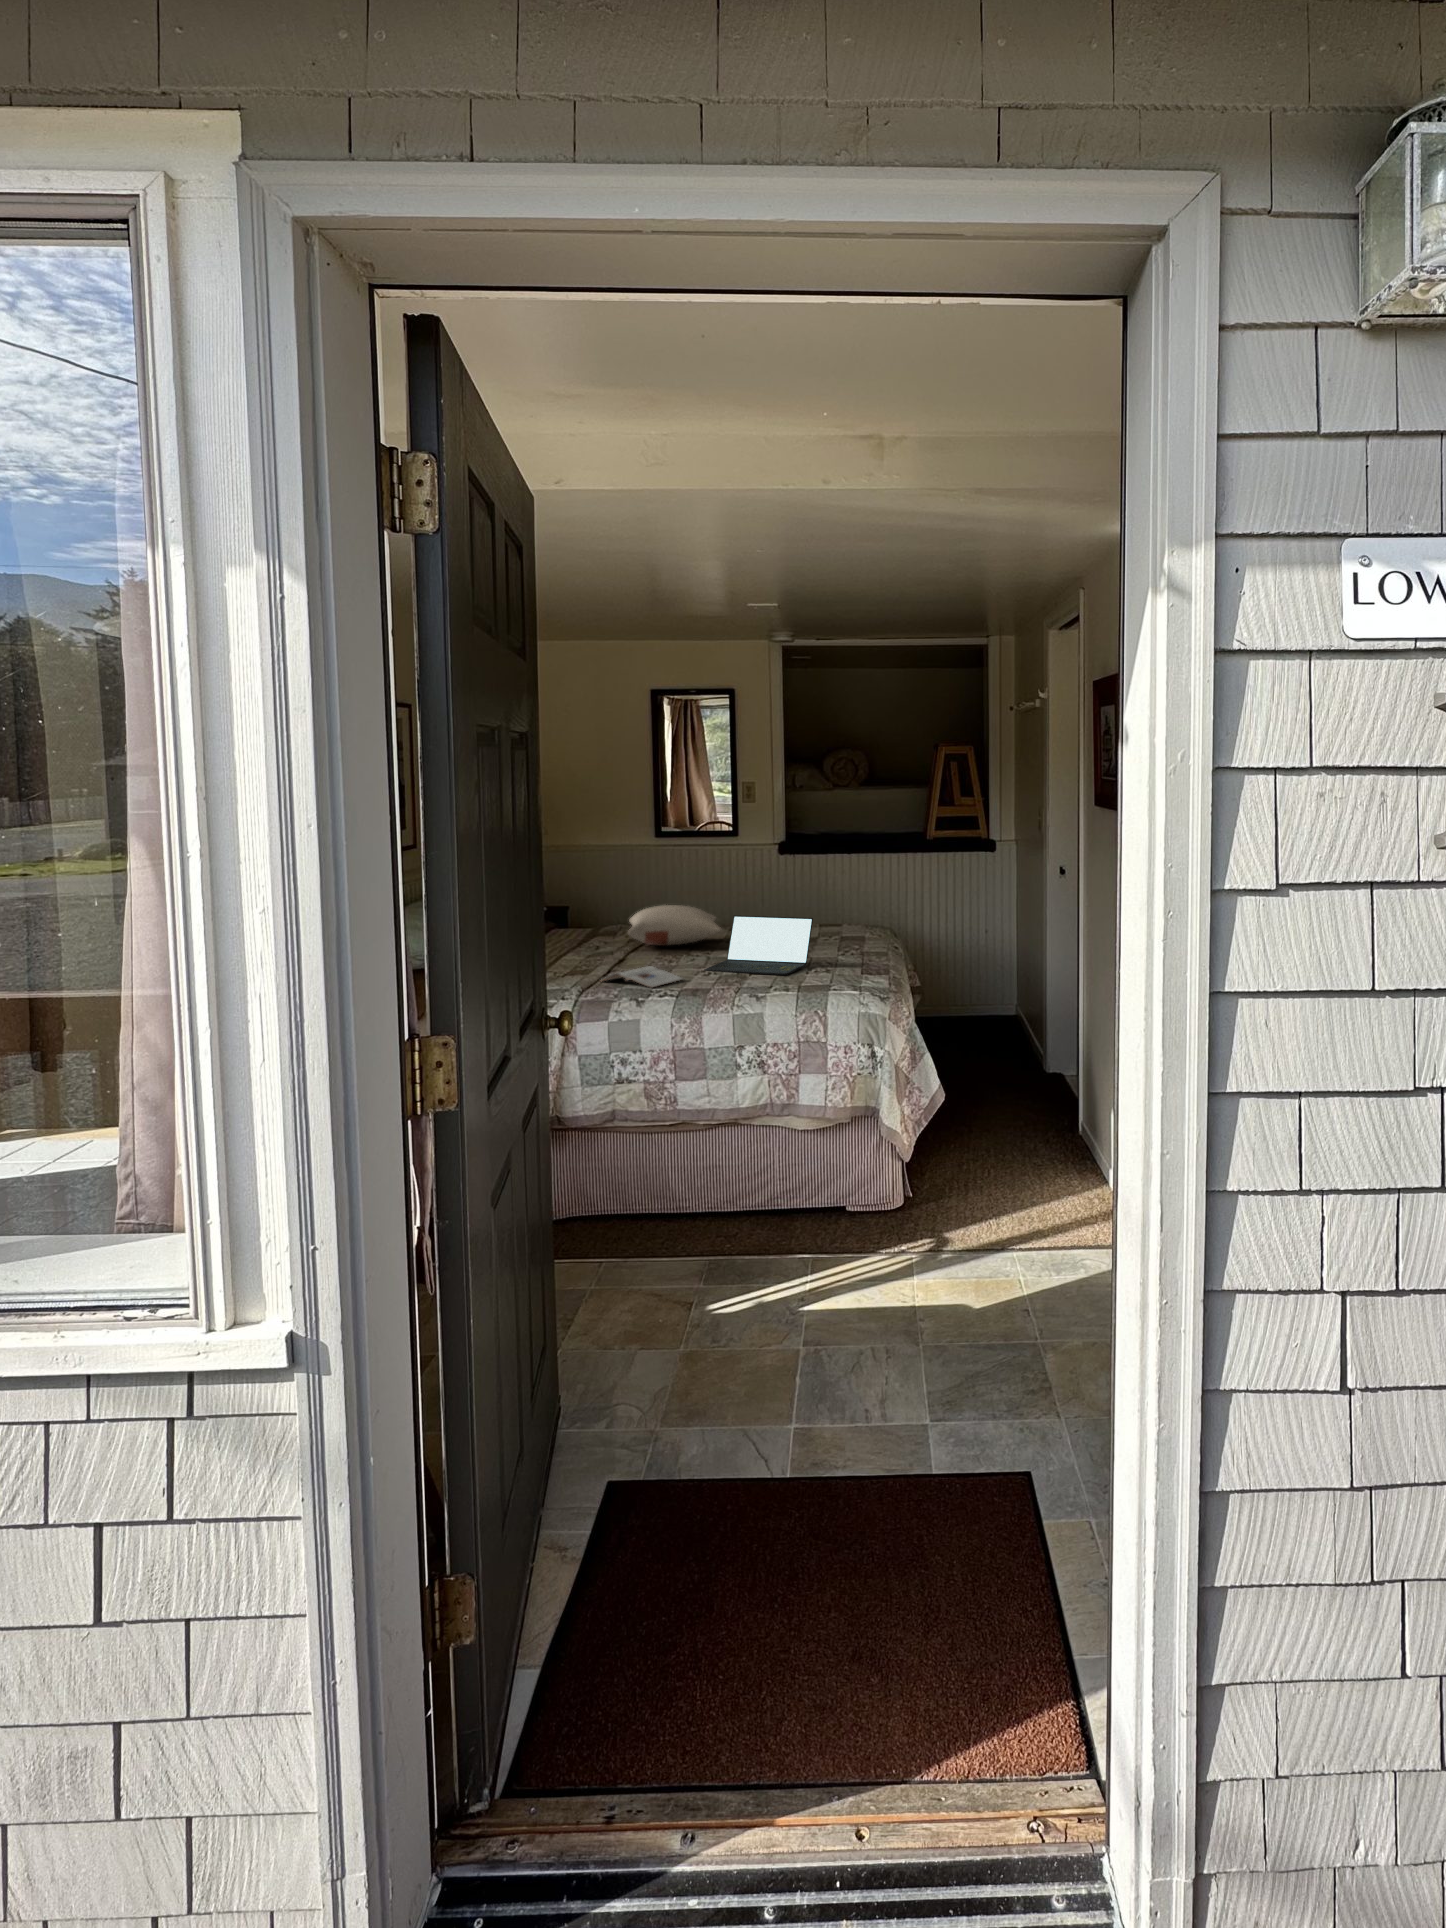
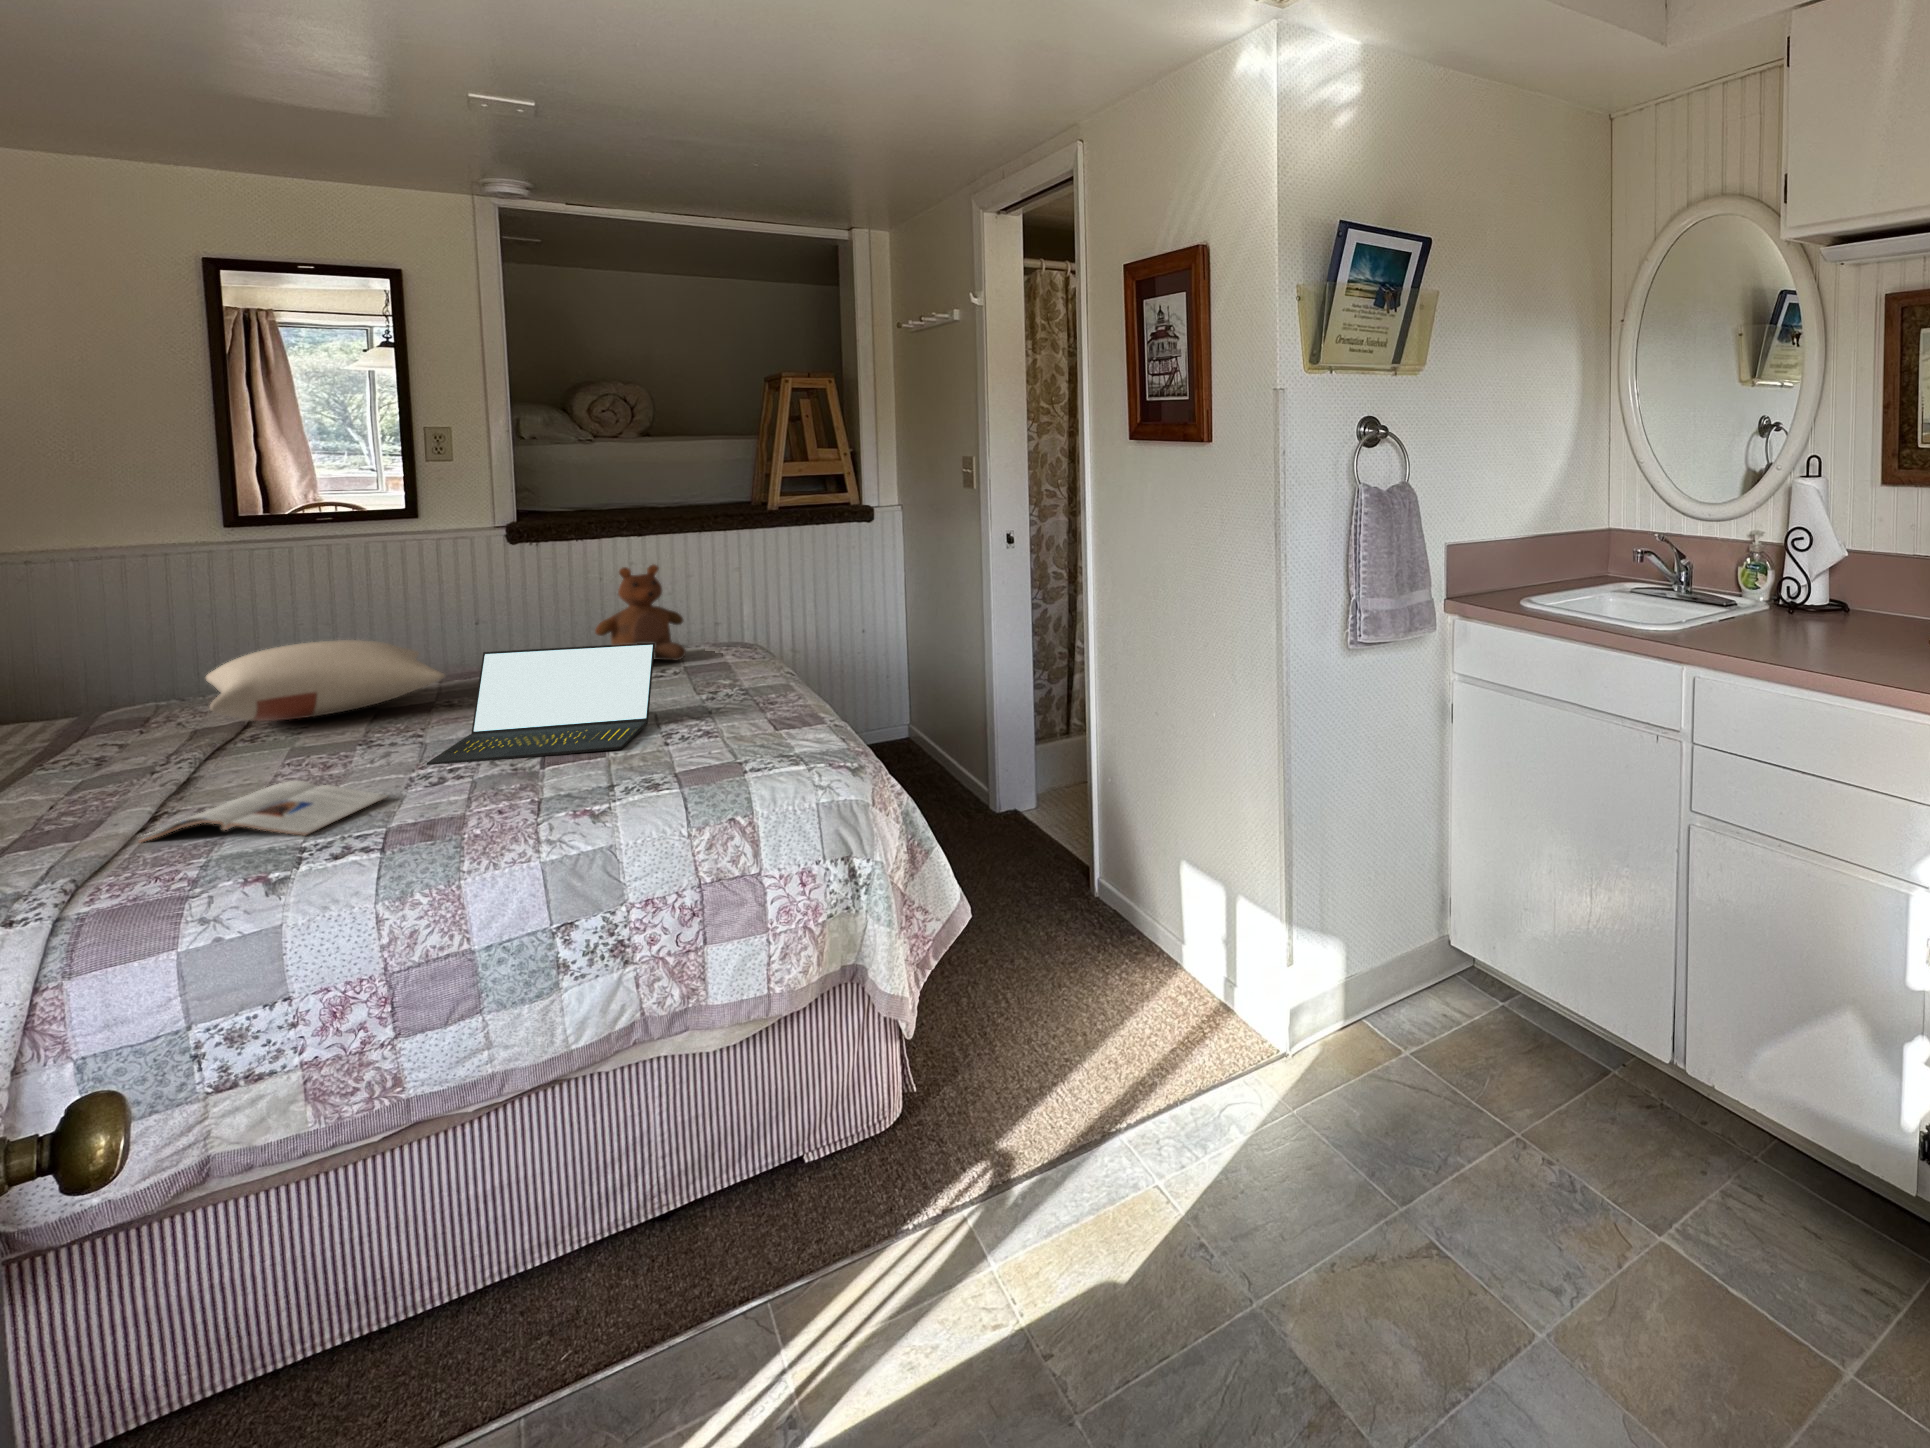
teddy bear: none [804,872,855,939] -> present [595,565,686,660]

